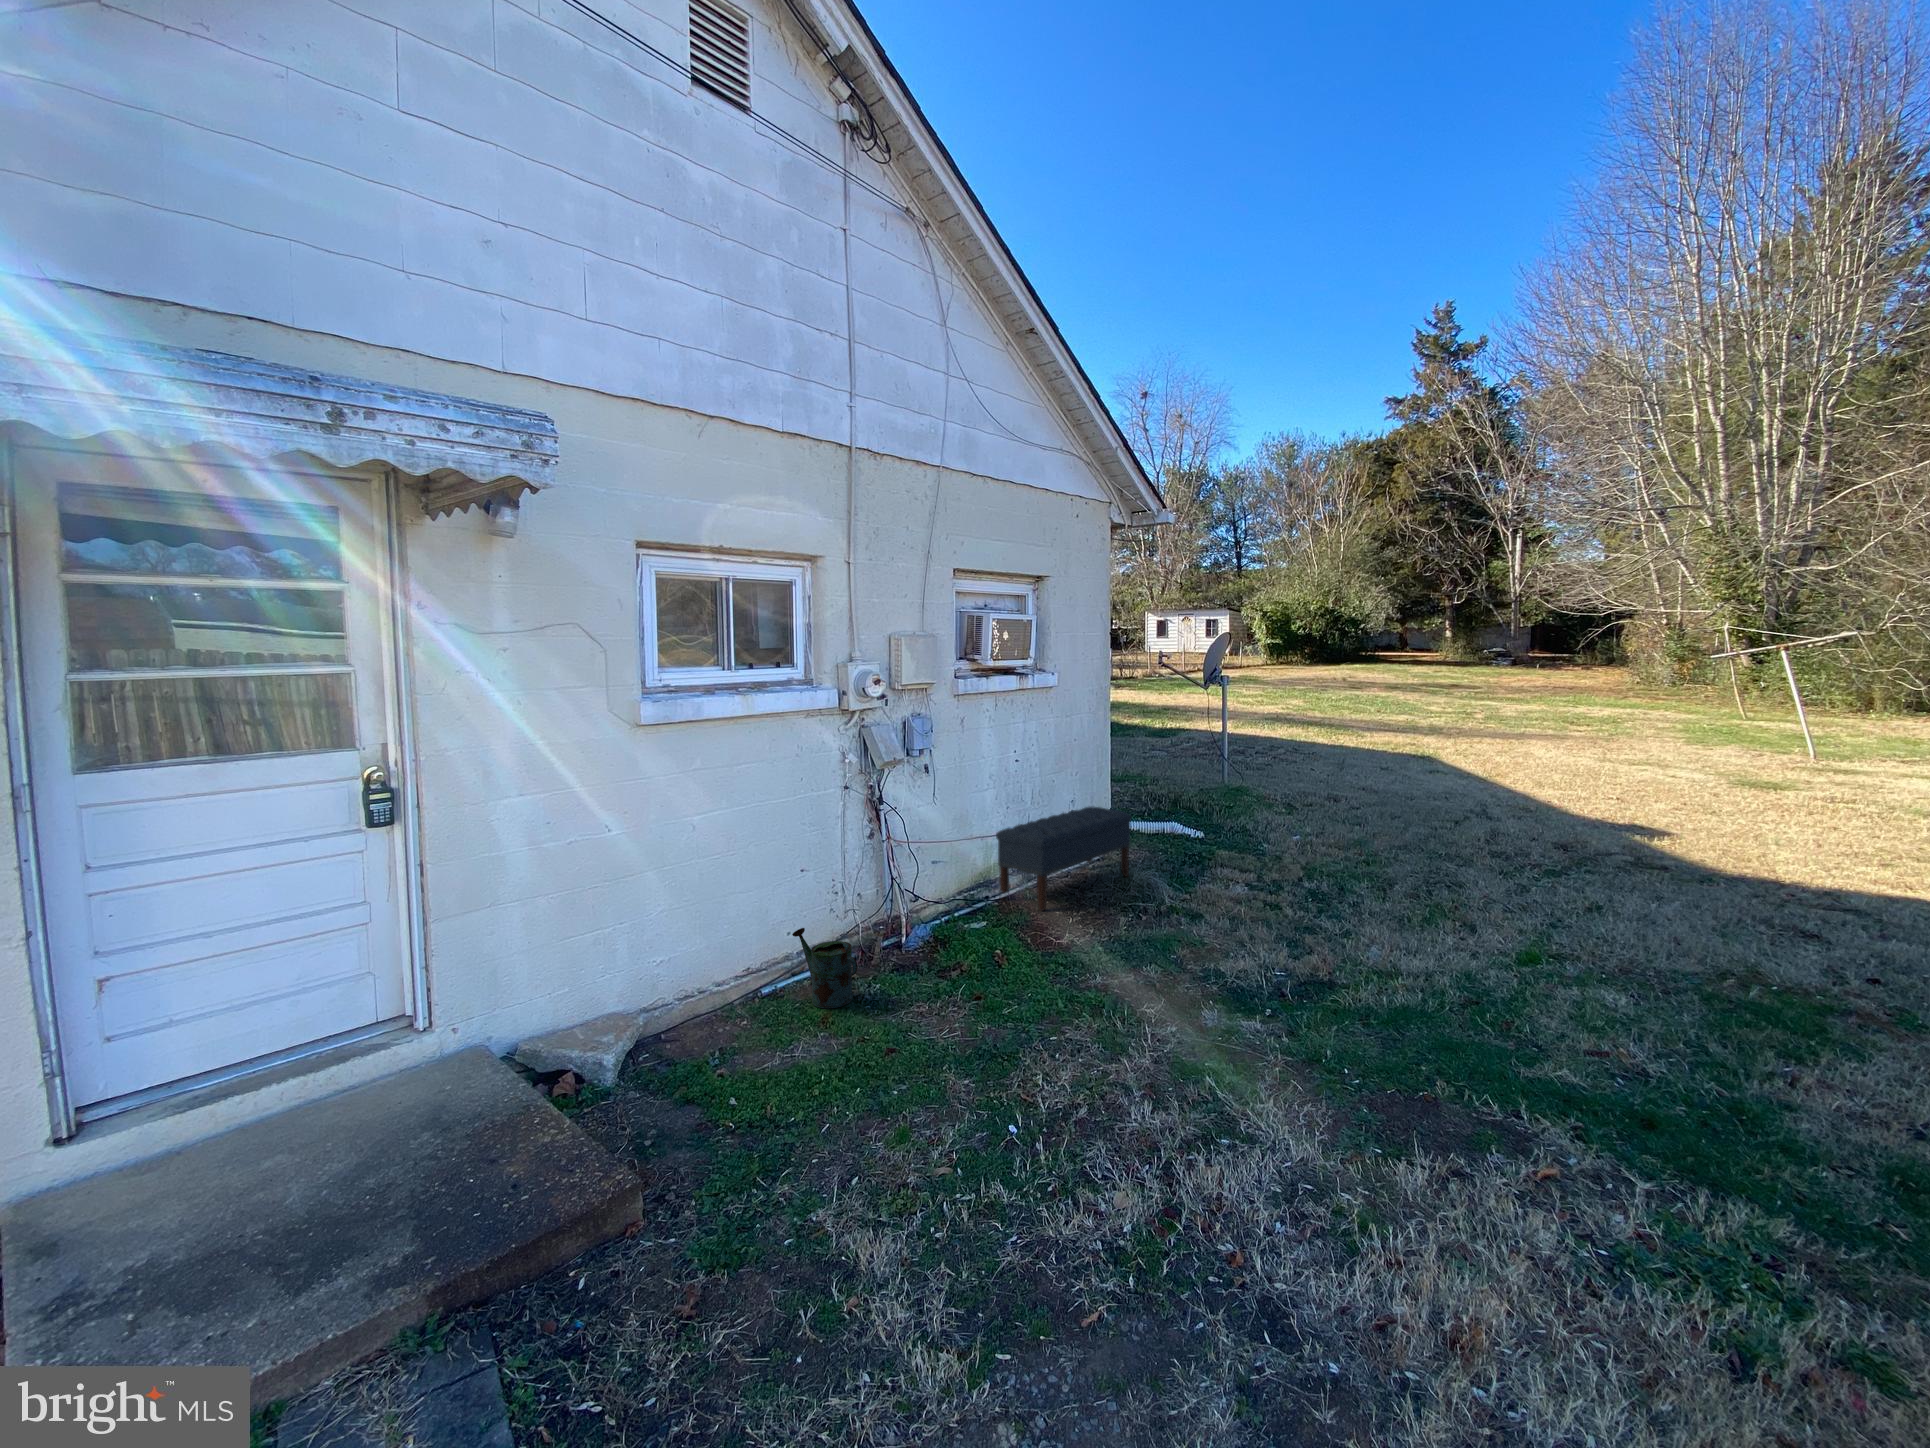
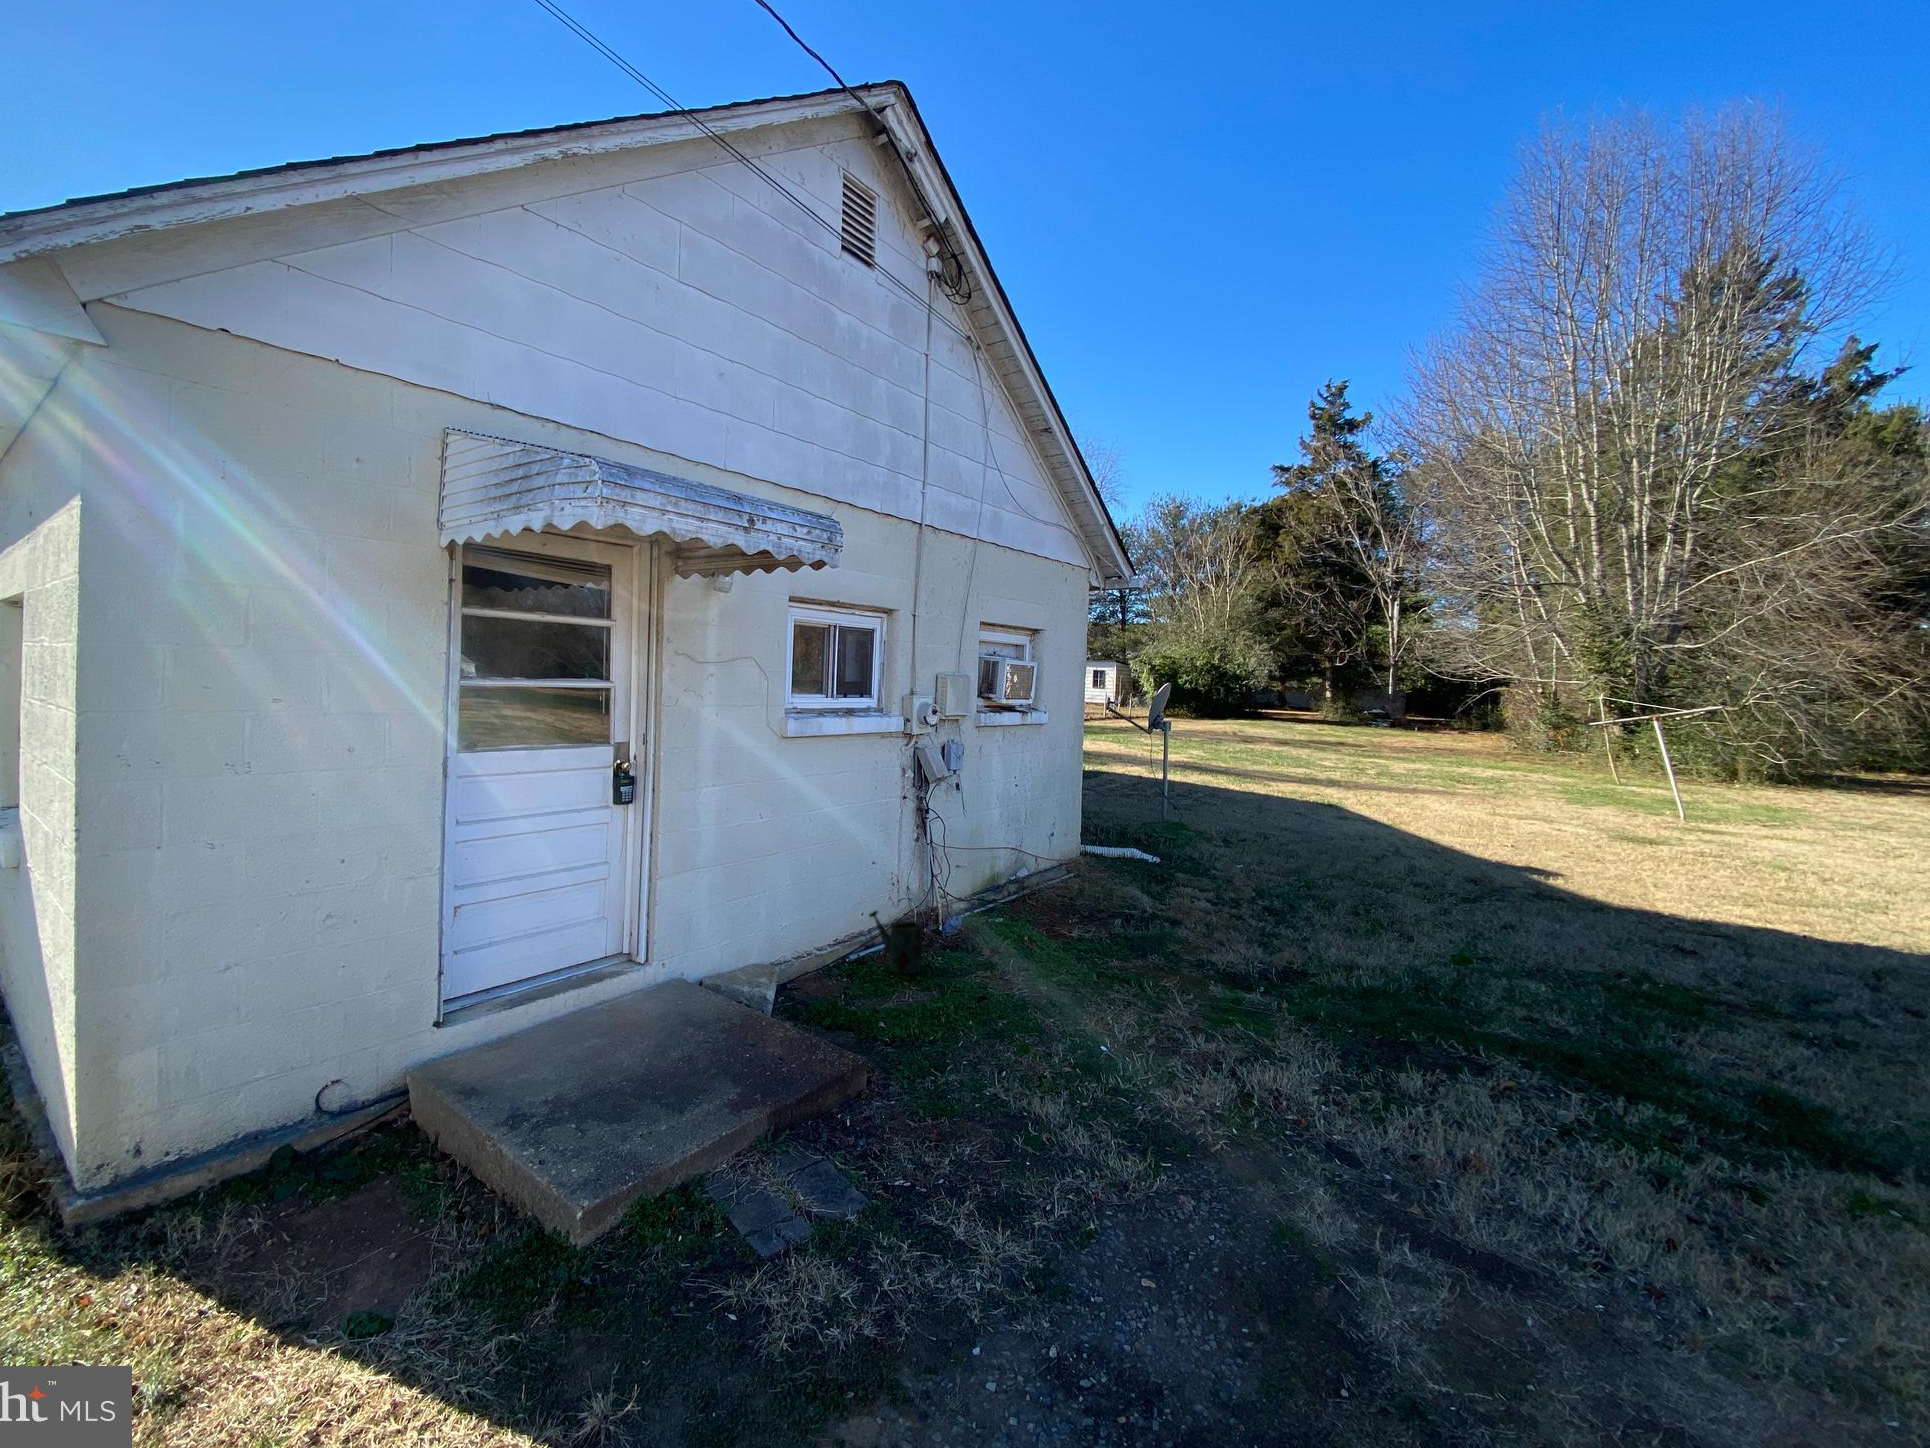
bench: present [996,807,1132,911] -> none [1000,830,1107,914]

